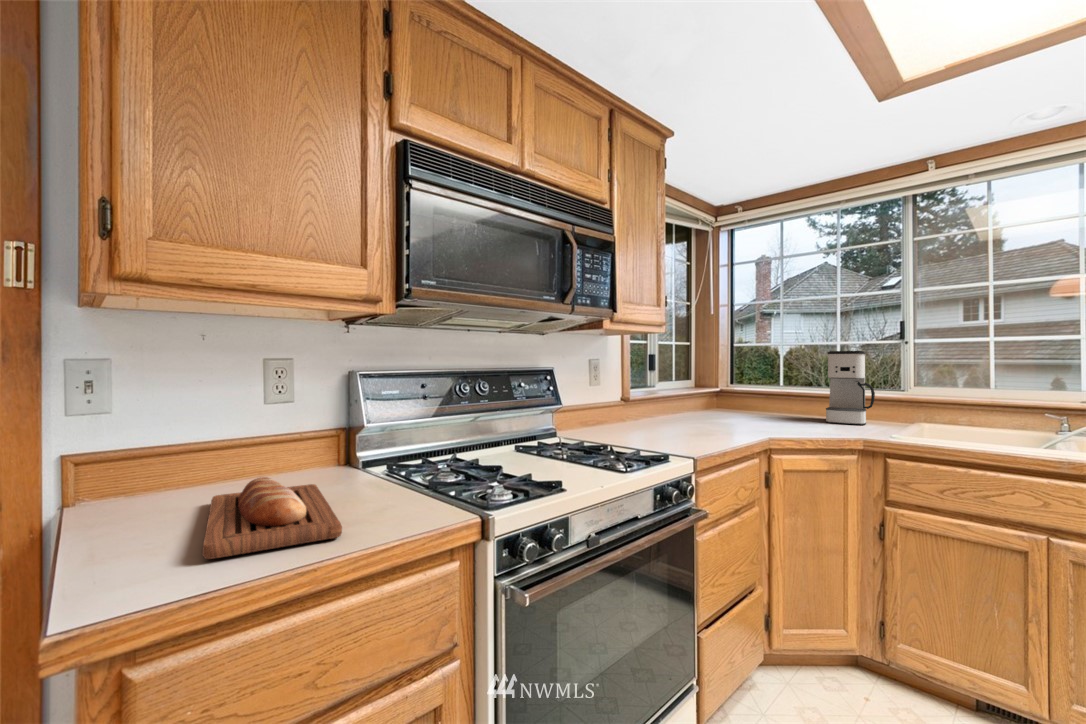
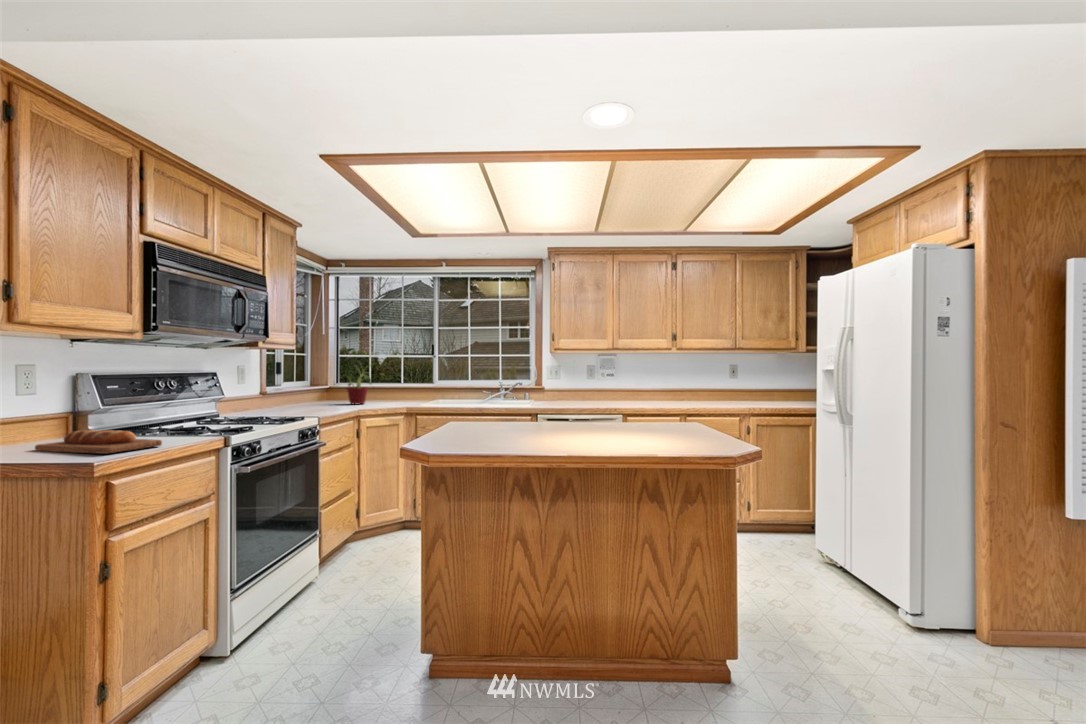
potted plant: none [738,351,798,424] -> present [343,362,372,404]
coffee maker: present [826,351,875,425] -> none [393,361,417,402]

